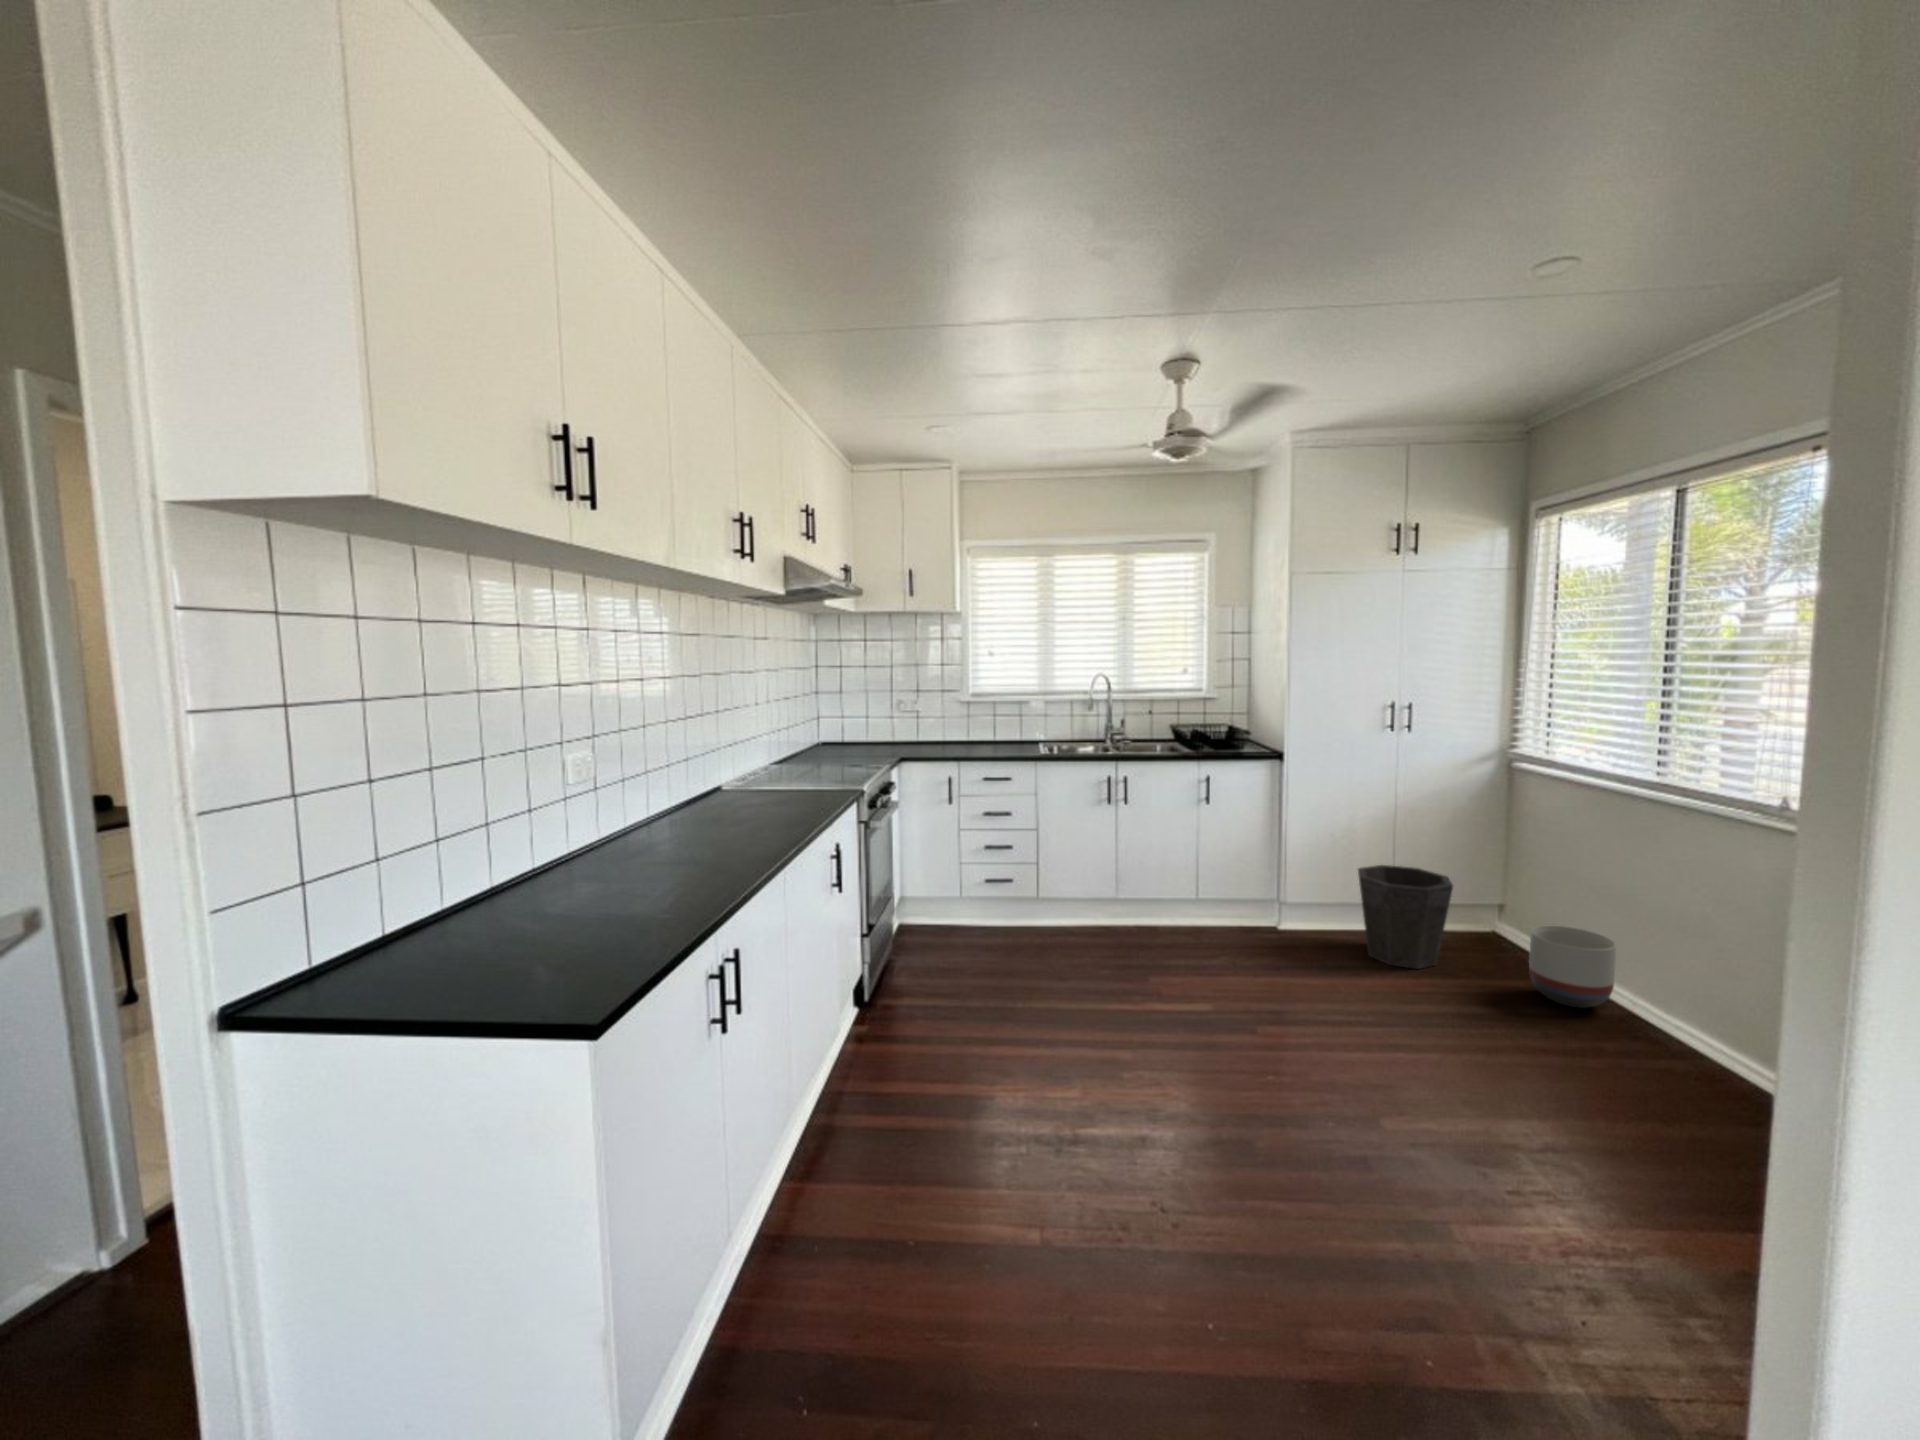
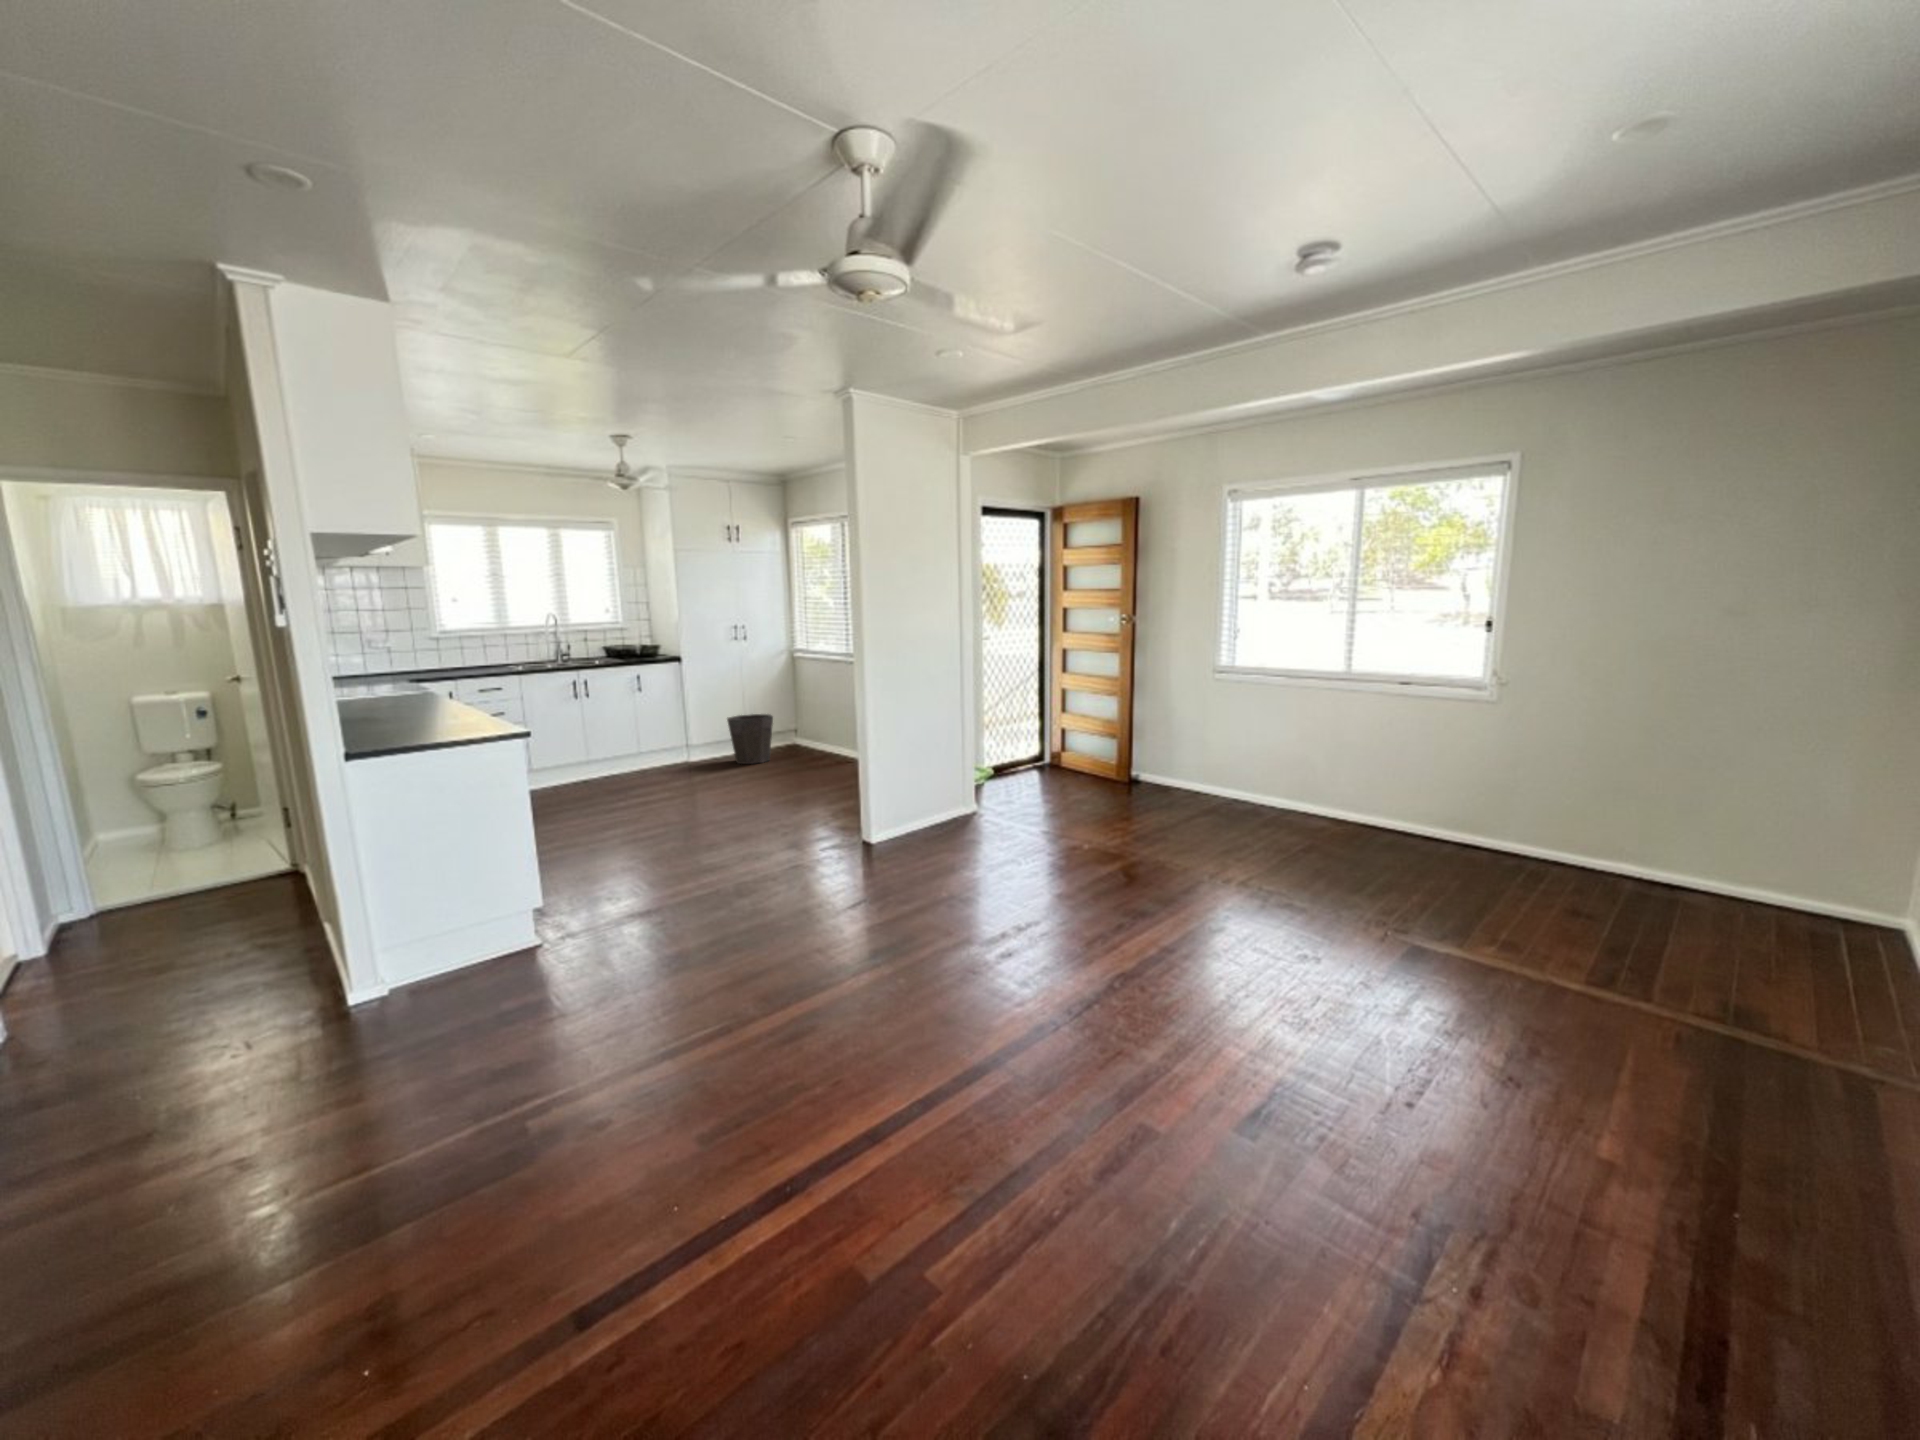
planter: present [1529,925,1616,1008] -> none [807,726,840,761]

